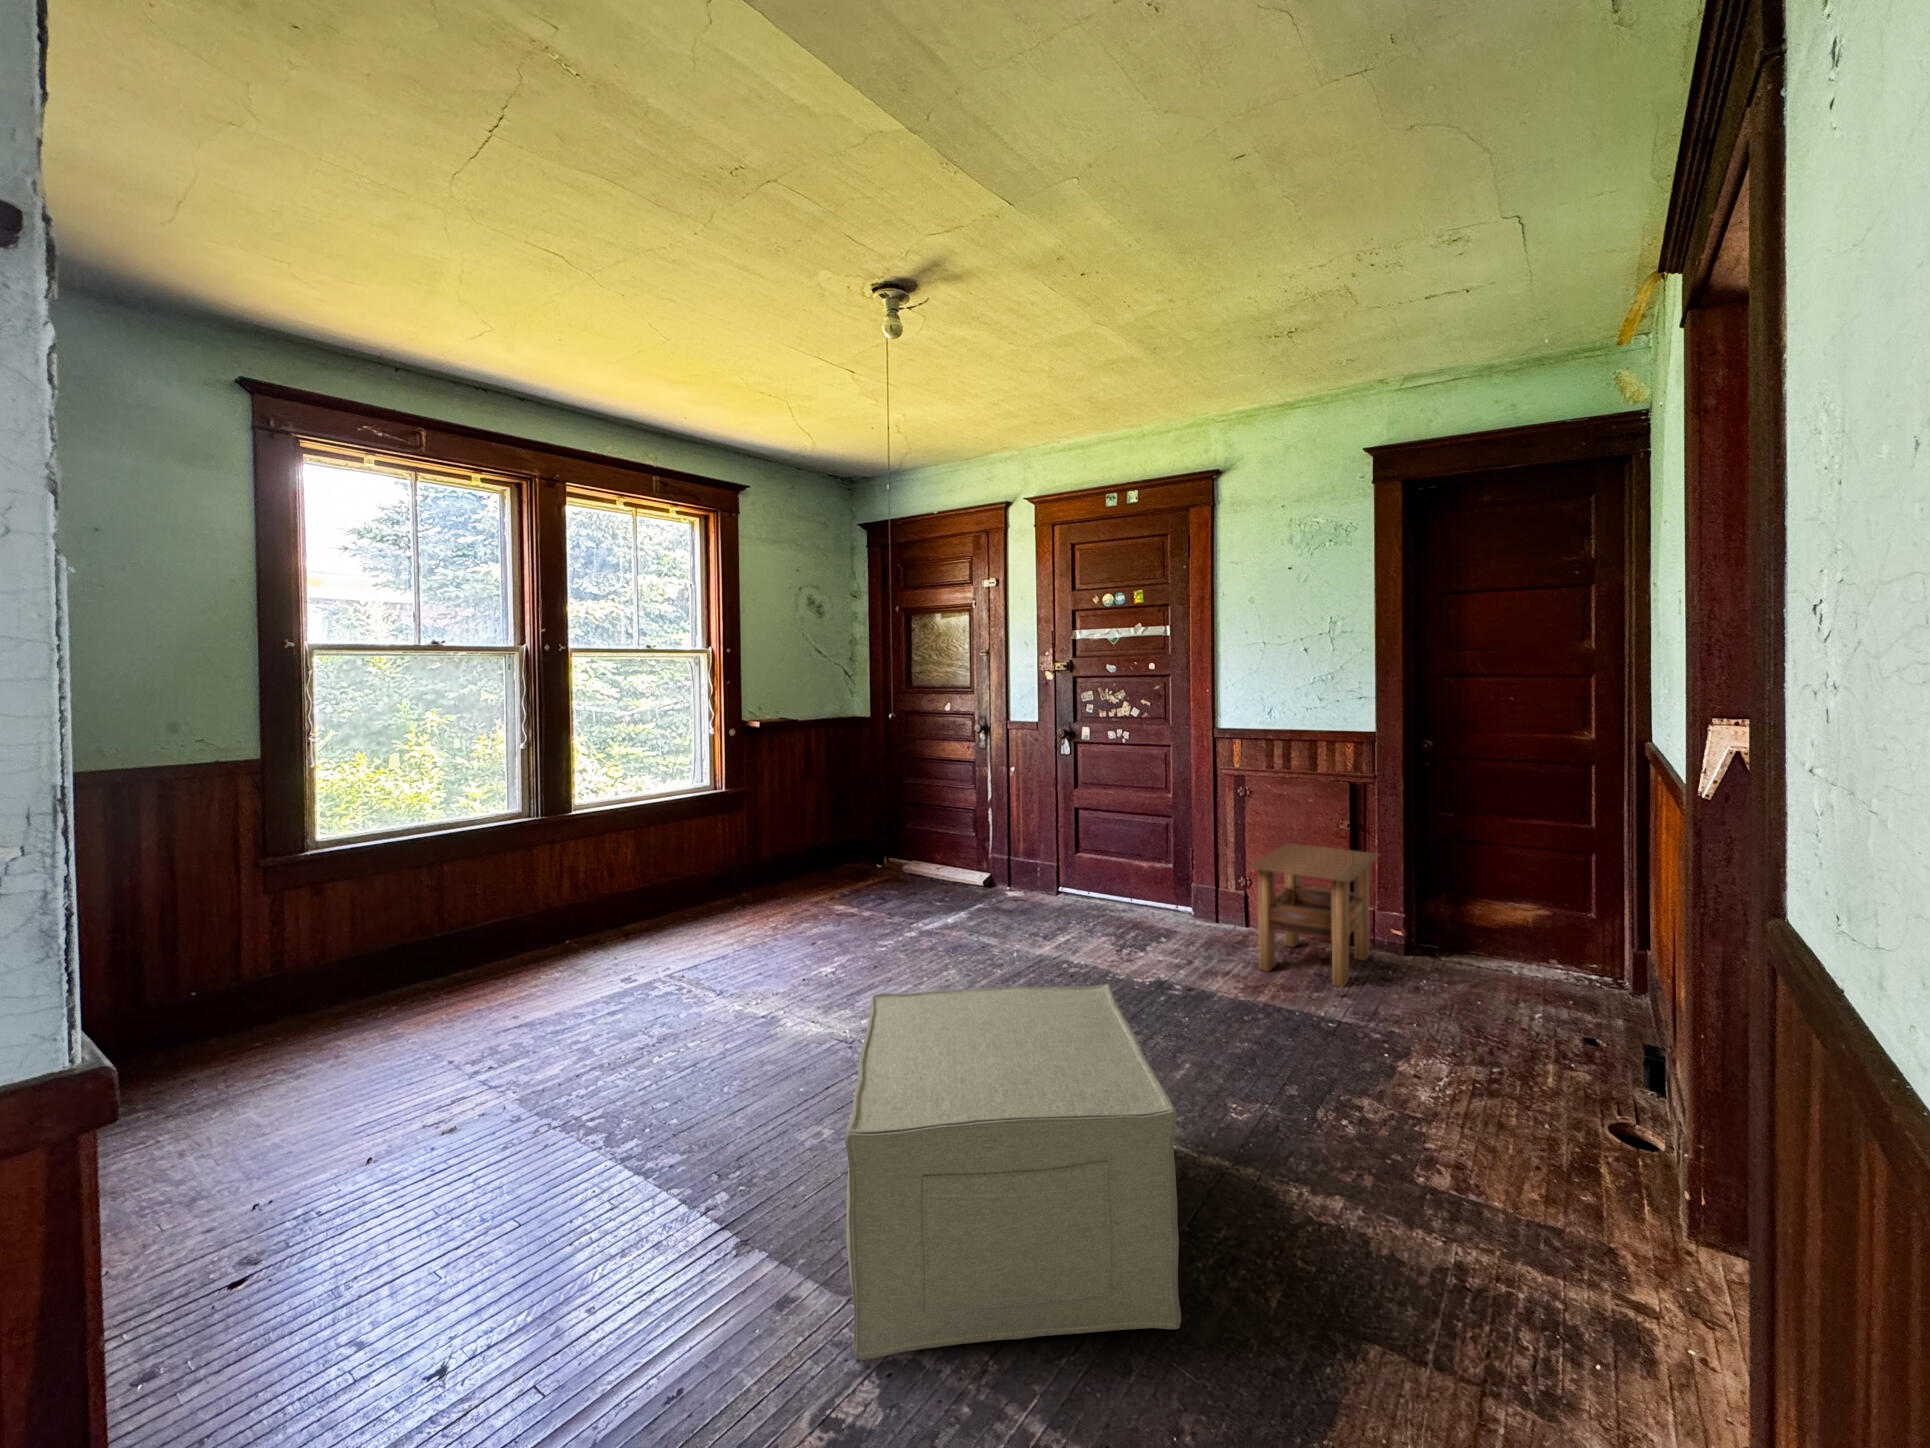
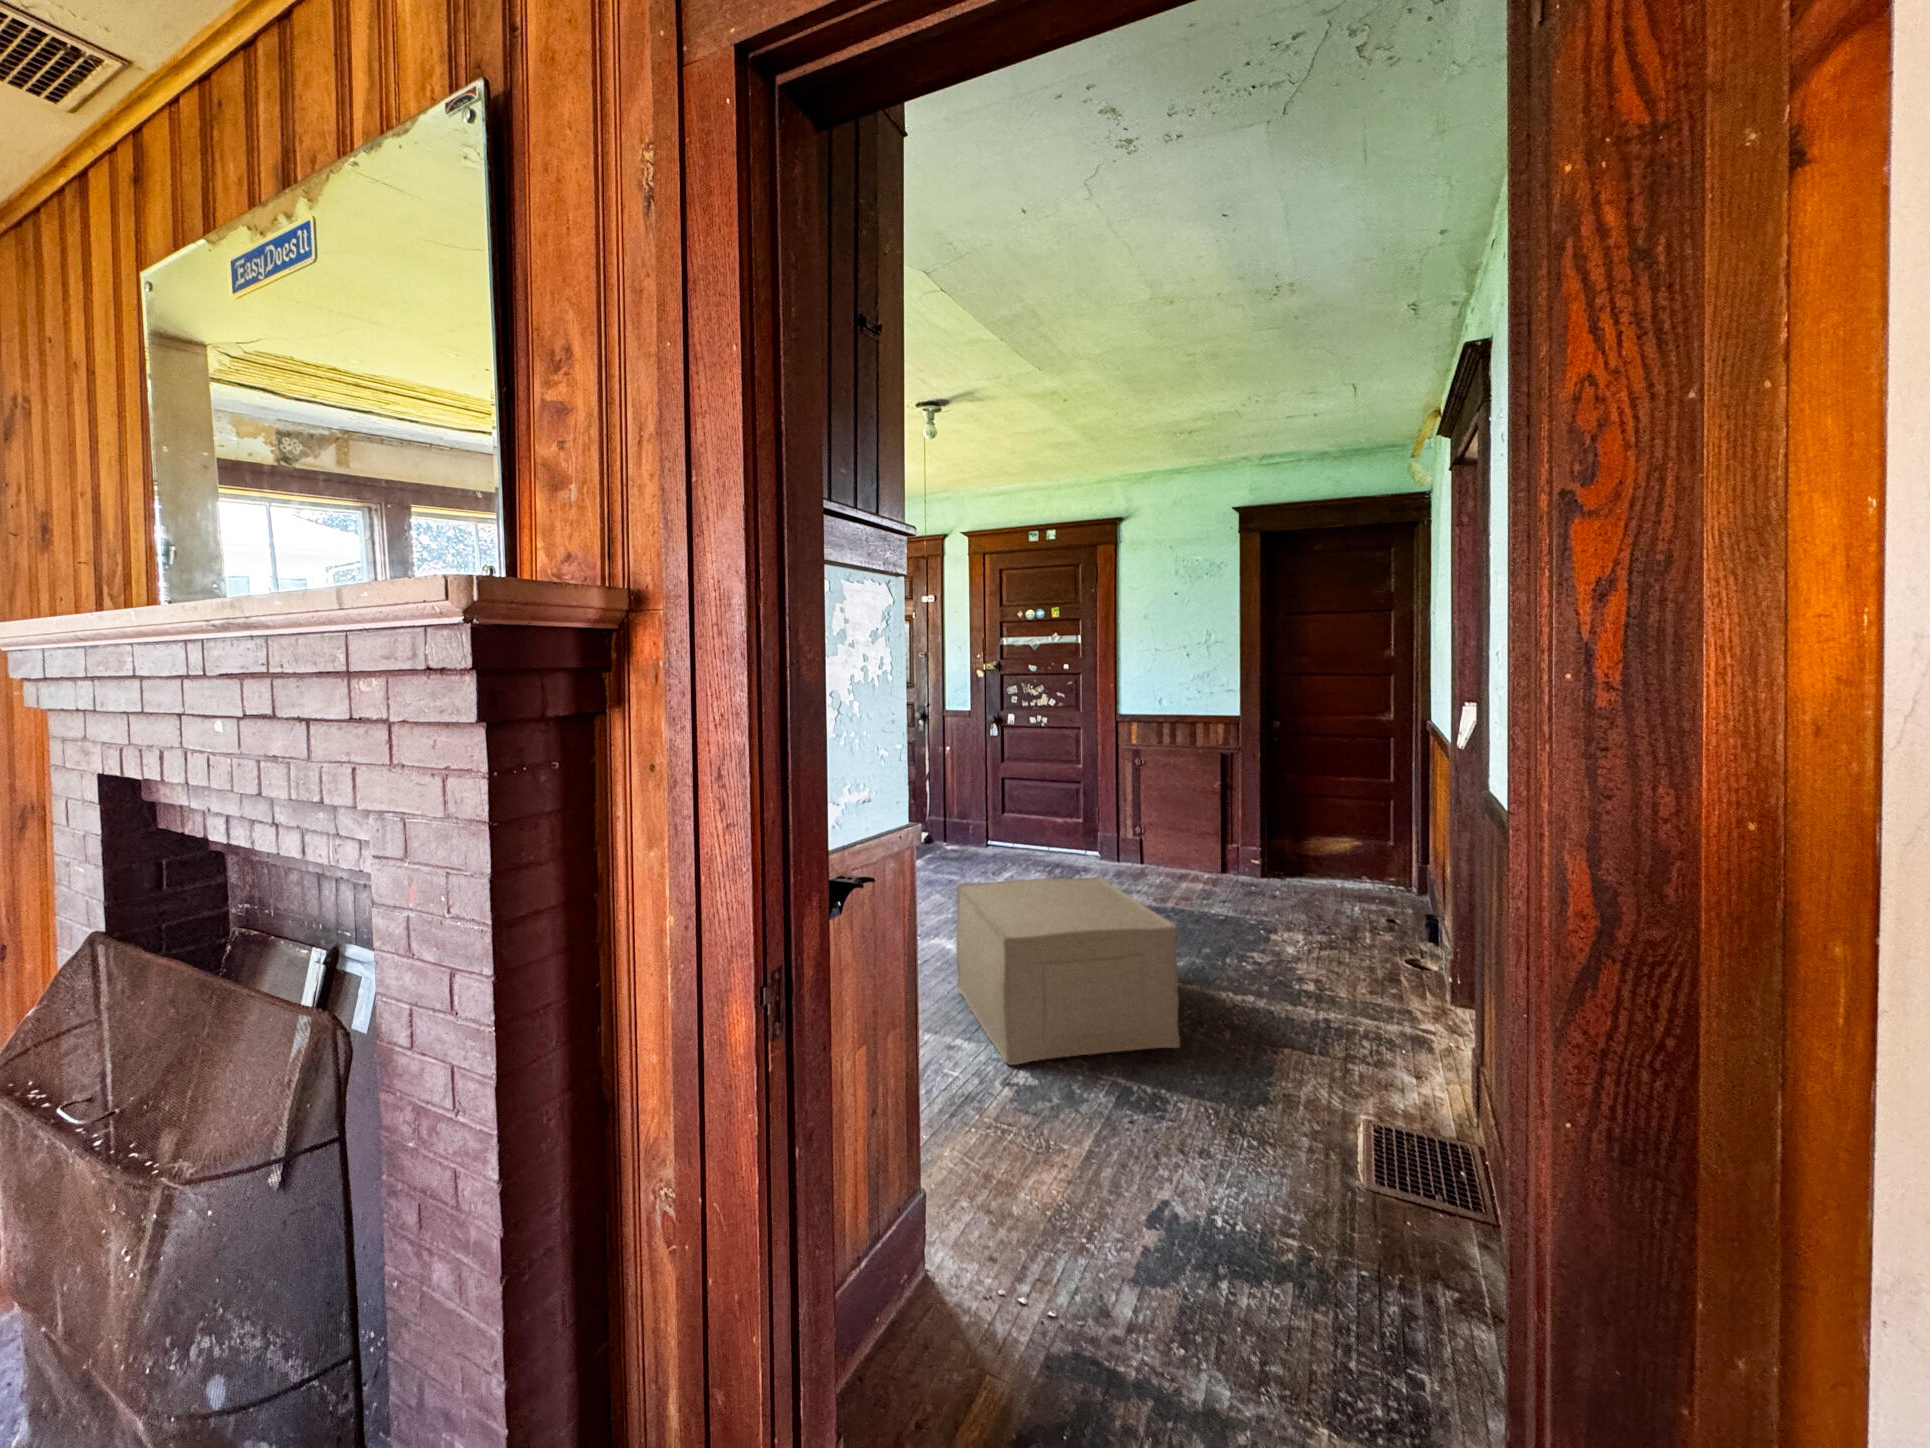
side table: present [1248,843,1379,987] -> none [1153,800,1245,897]

